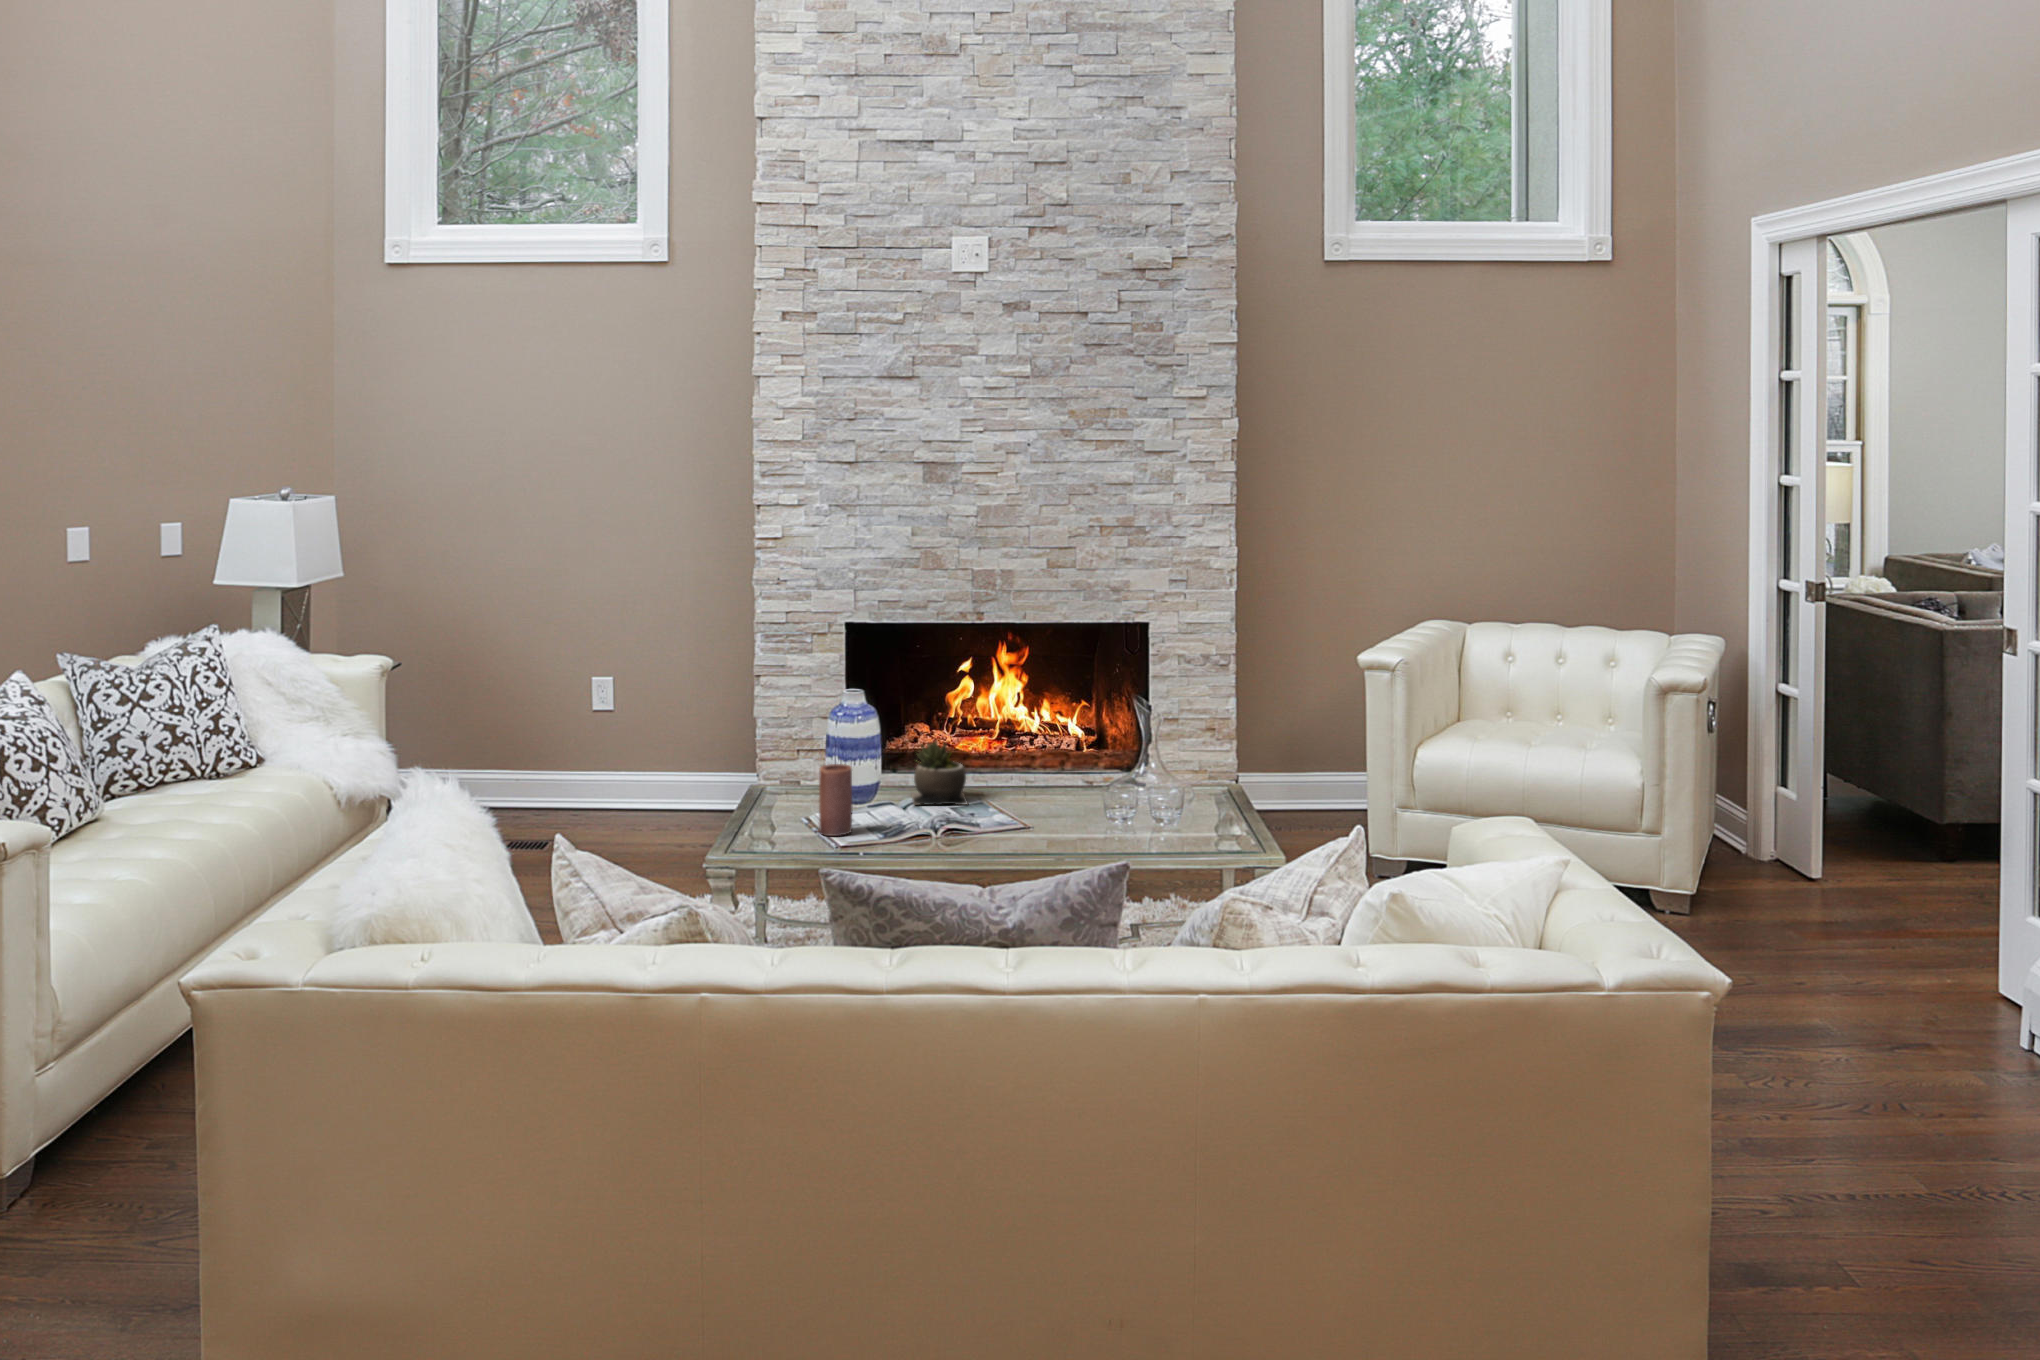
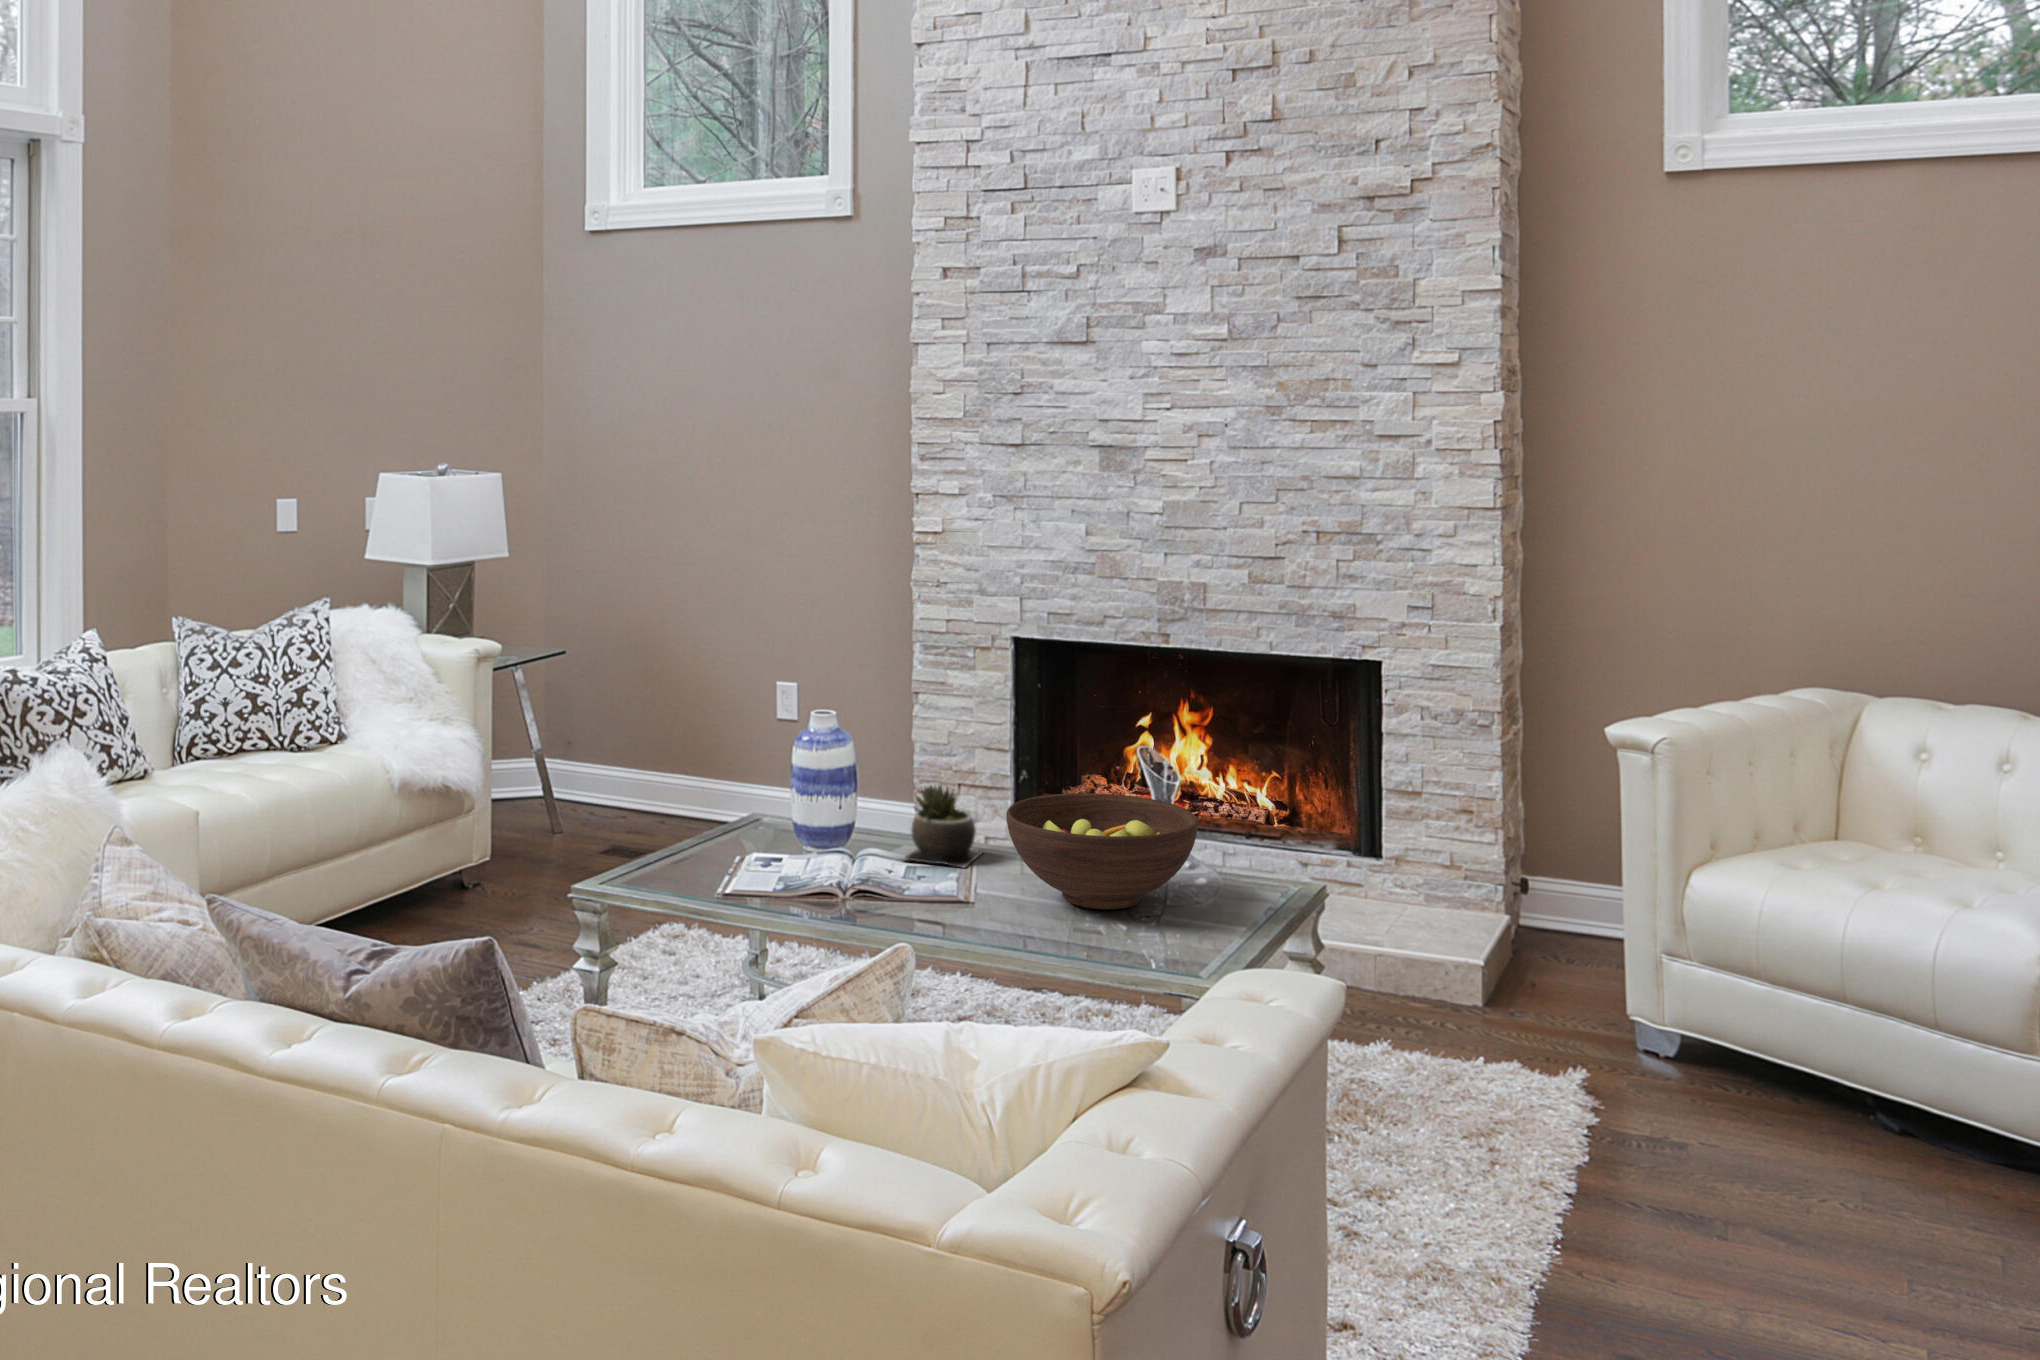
fruit bowl: none [1025,733,1171,819] -> present [1006,793,1198,910]
candle: present [819,764,852,836] -> none [742,801,782,887]

